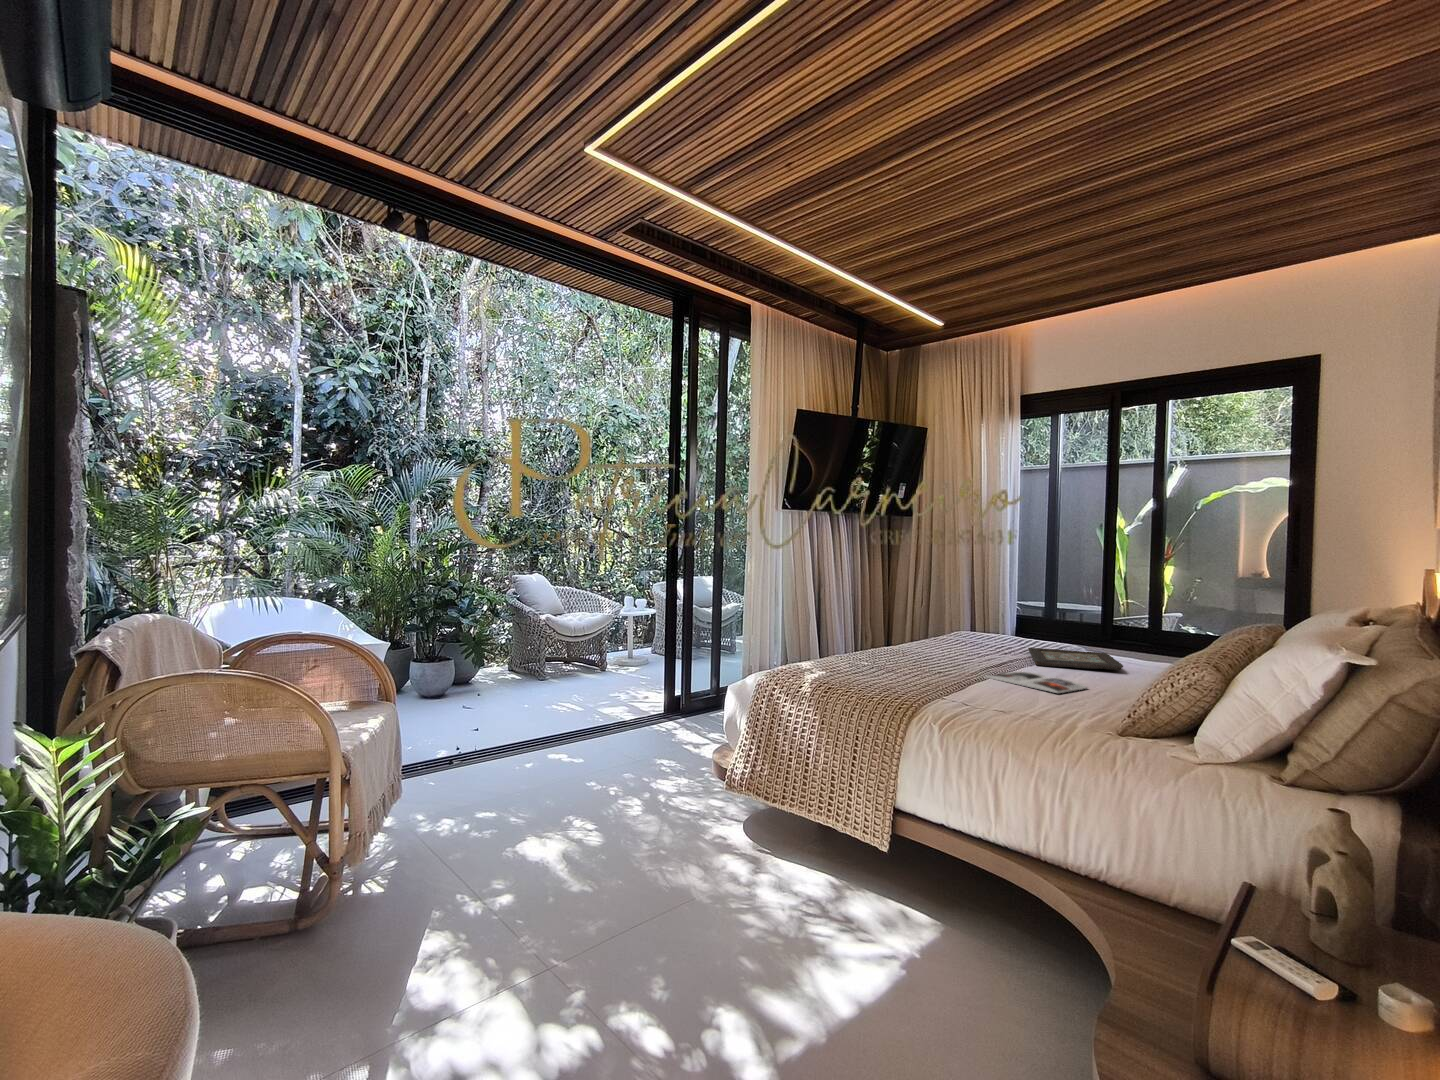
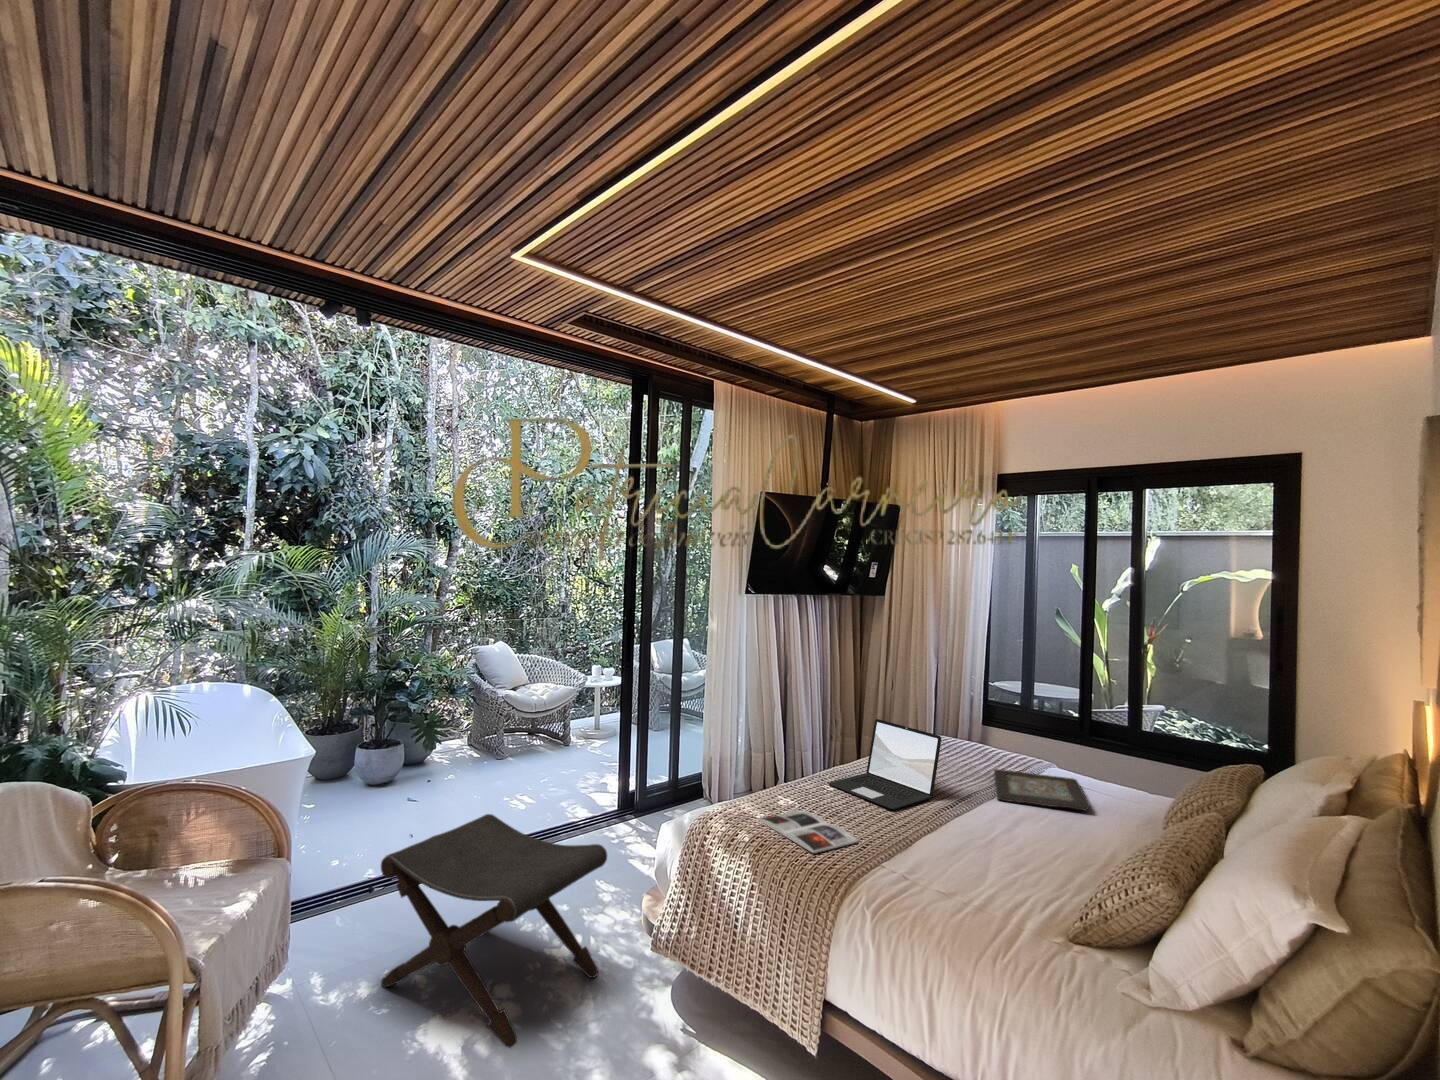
laptop: none [877,600,984,668] -> present [828,719,941,809]
magazine: present [985,672,1087,693] -> present [759,810,858,853]
footstool: none [475,685,680,864] -> present [381,814,607,1048]

